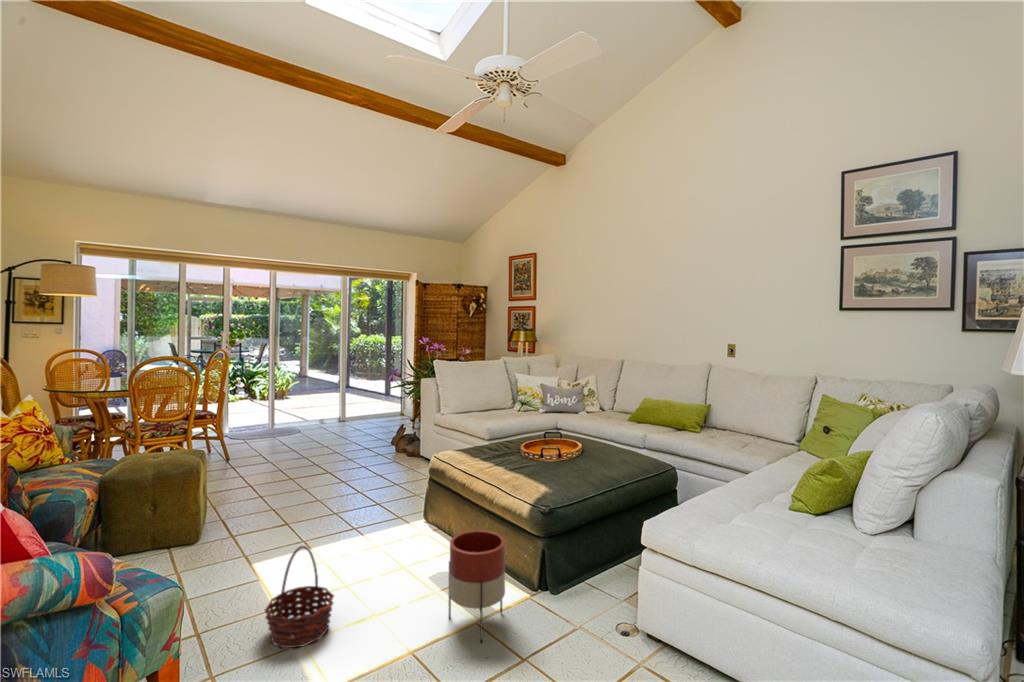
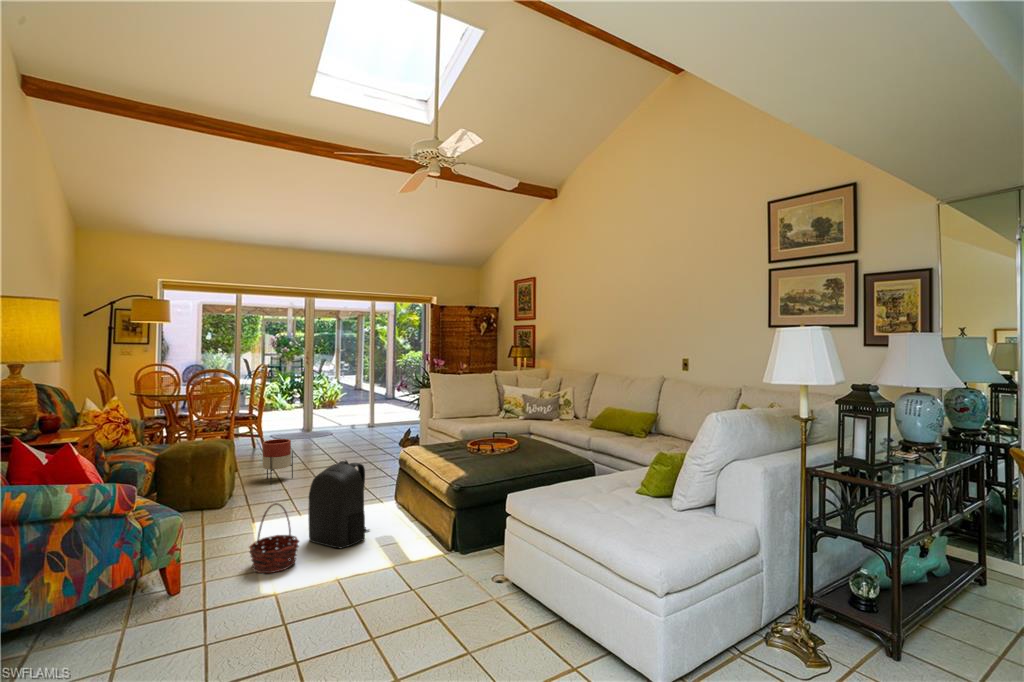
backpack: none [332,477,408,597] -> present [308,460,369,548]
planter: present [449,530,505,642] -> present [263,439,293,484]

